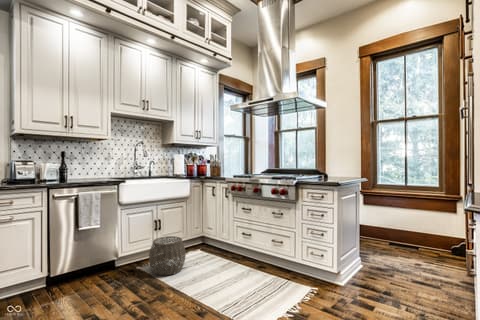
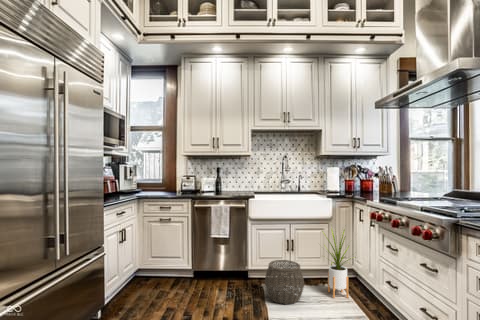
house plant: none [188,198,219,259] -> present [324,229,351,298]

